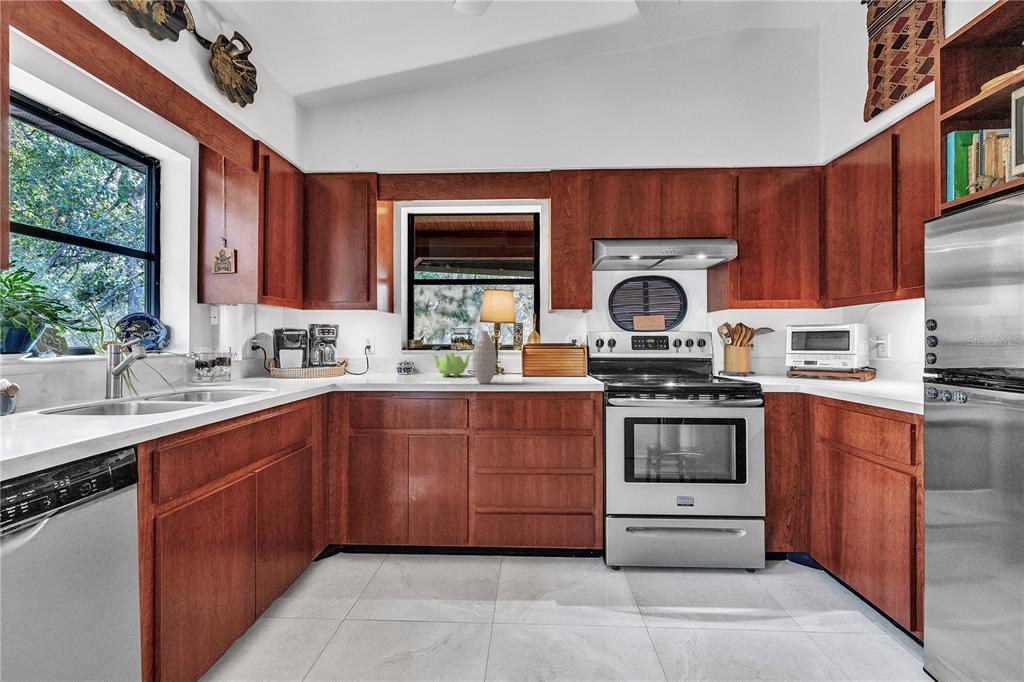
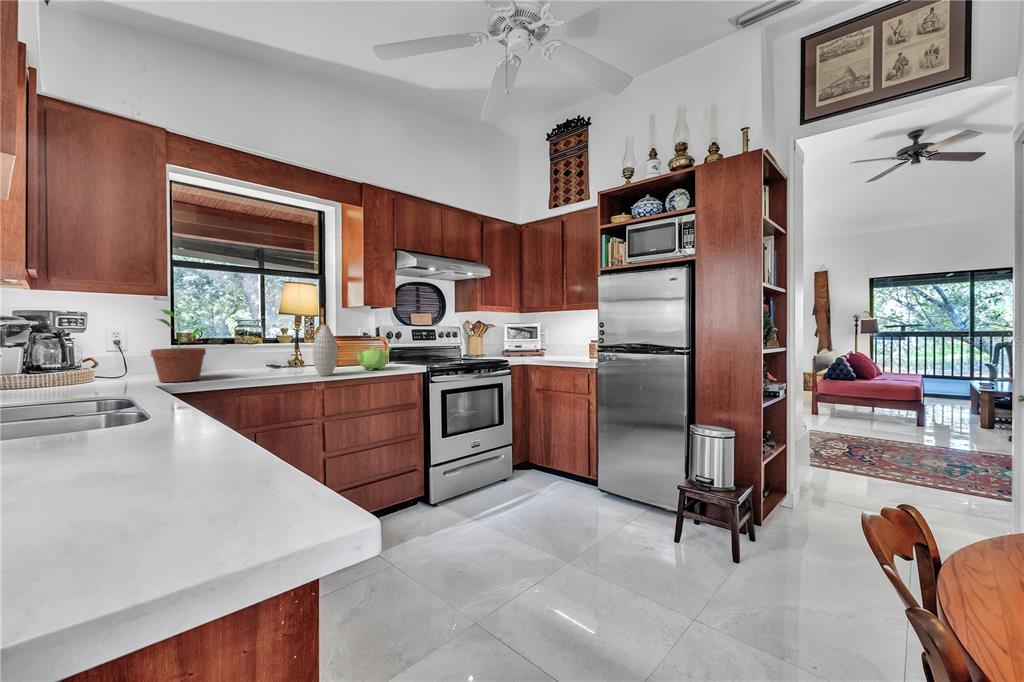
potted plant: none [367,320,403,379] -> present [151,310,208,382]
teapot: present [434,353,470,377] -> present [356,347,391,370]

